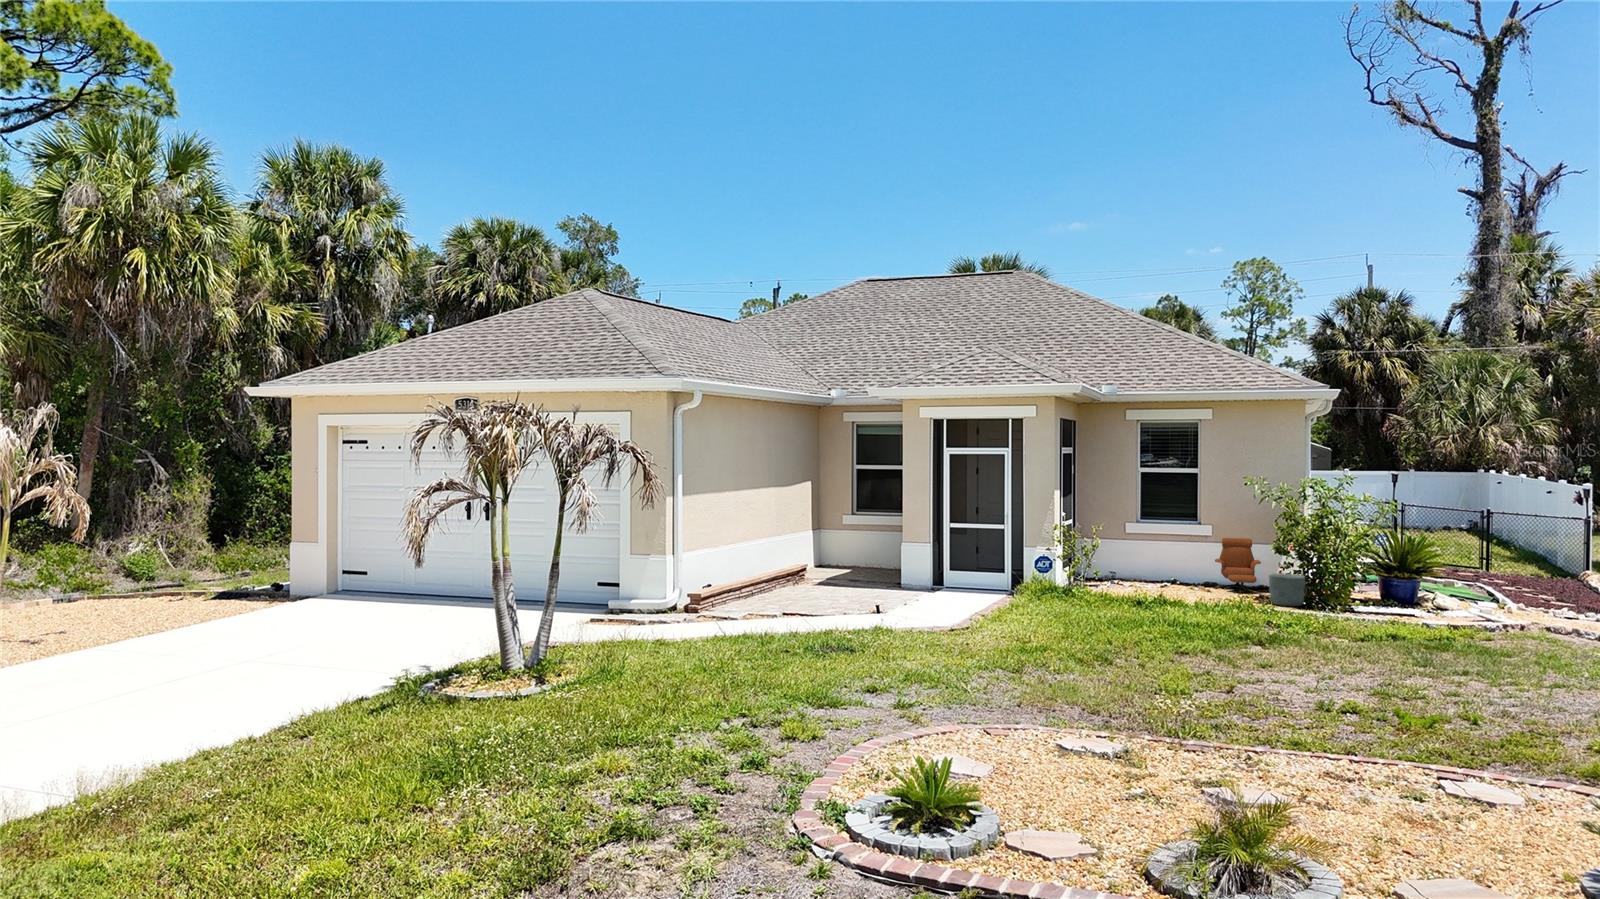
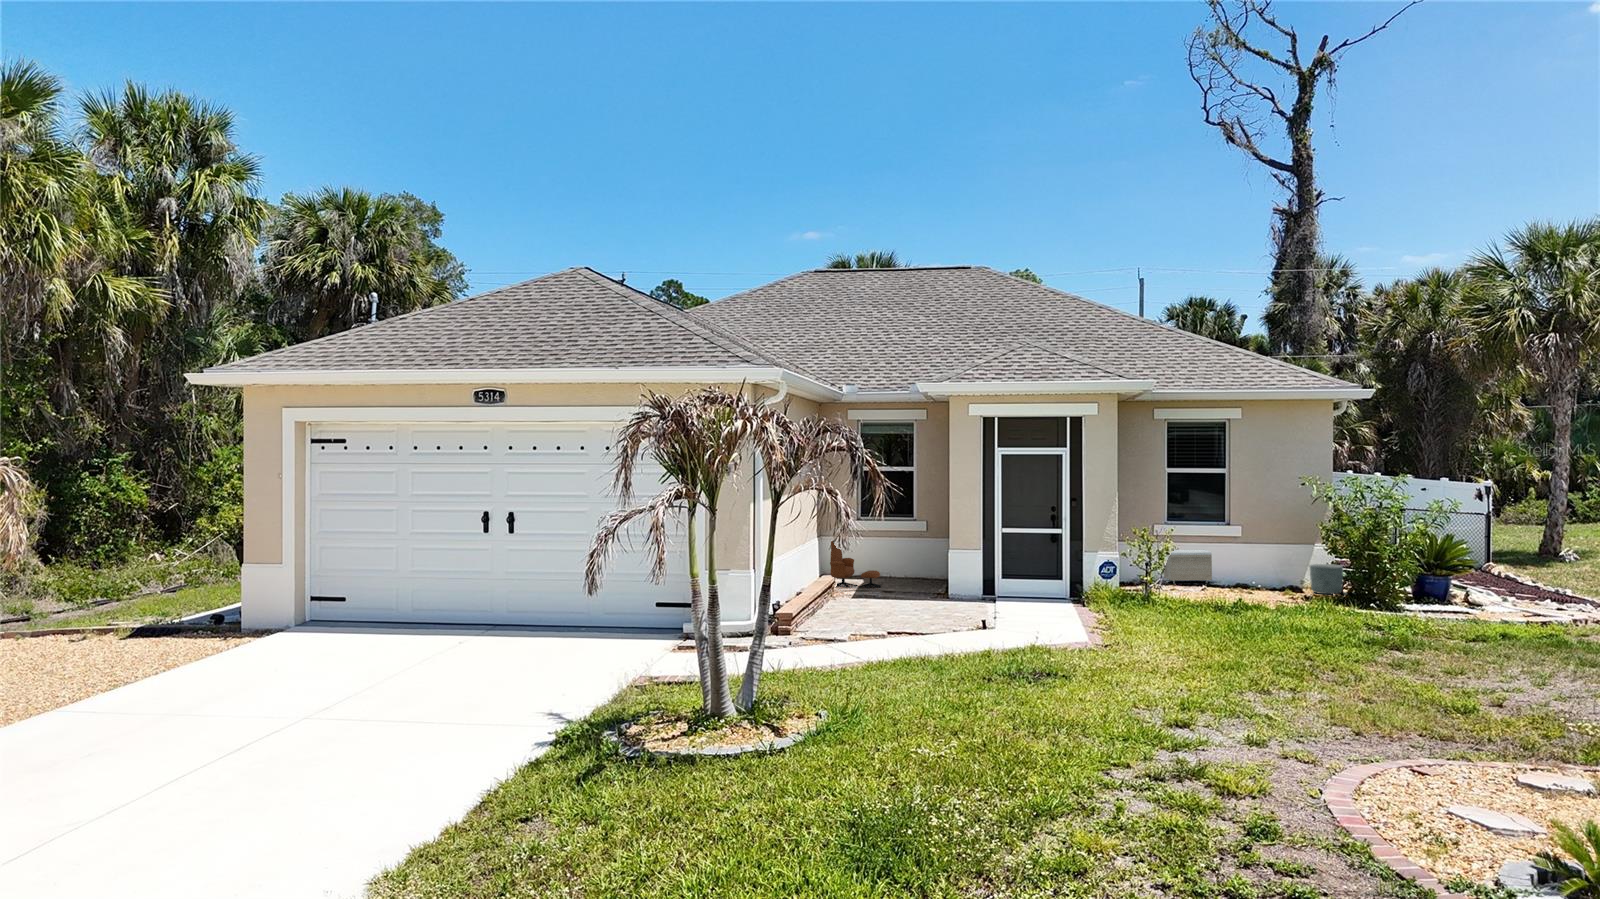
lounge chair: present [1215,538,1261,594] -> present [830,541,881,588]
storage bench: none [1143,551,1189,587] -> present [1164,550,1212,583]

